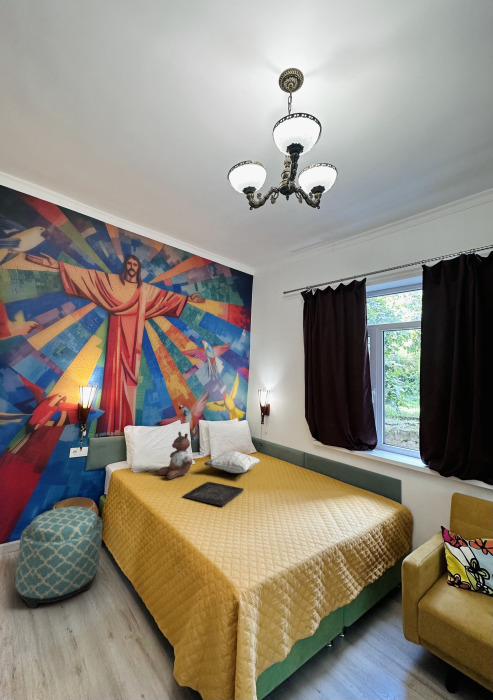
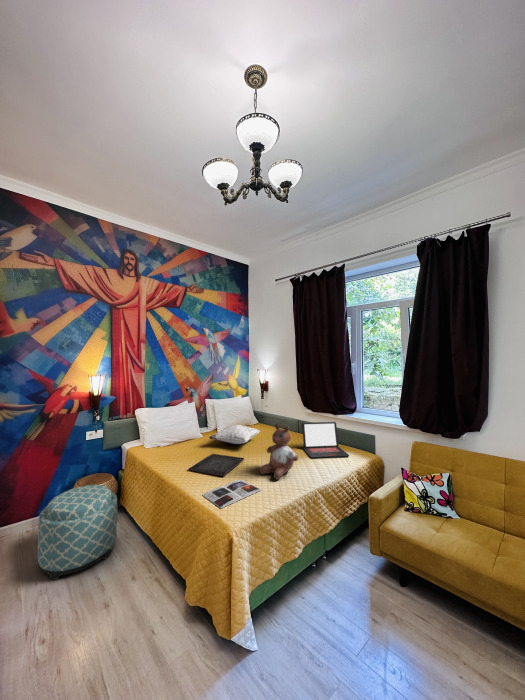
stuffed bear: present [158,432,192,479] -> present [260,424,298,479]
laptop: none [309,454,361,495] -> present [302,422,349,458]
magazine: none [201,511,265,539] -> present [203,480,261,508]

